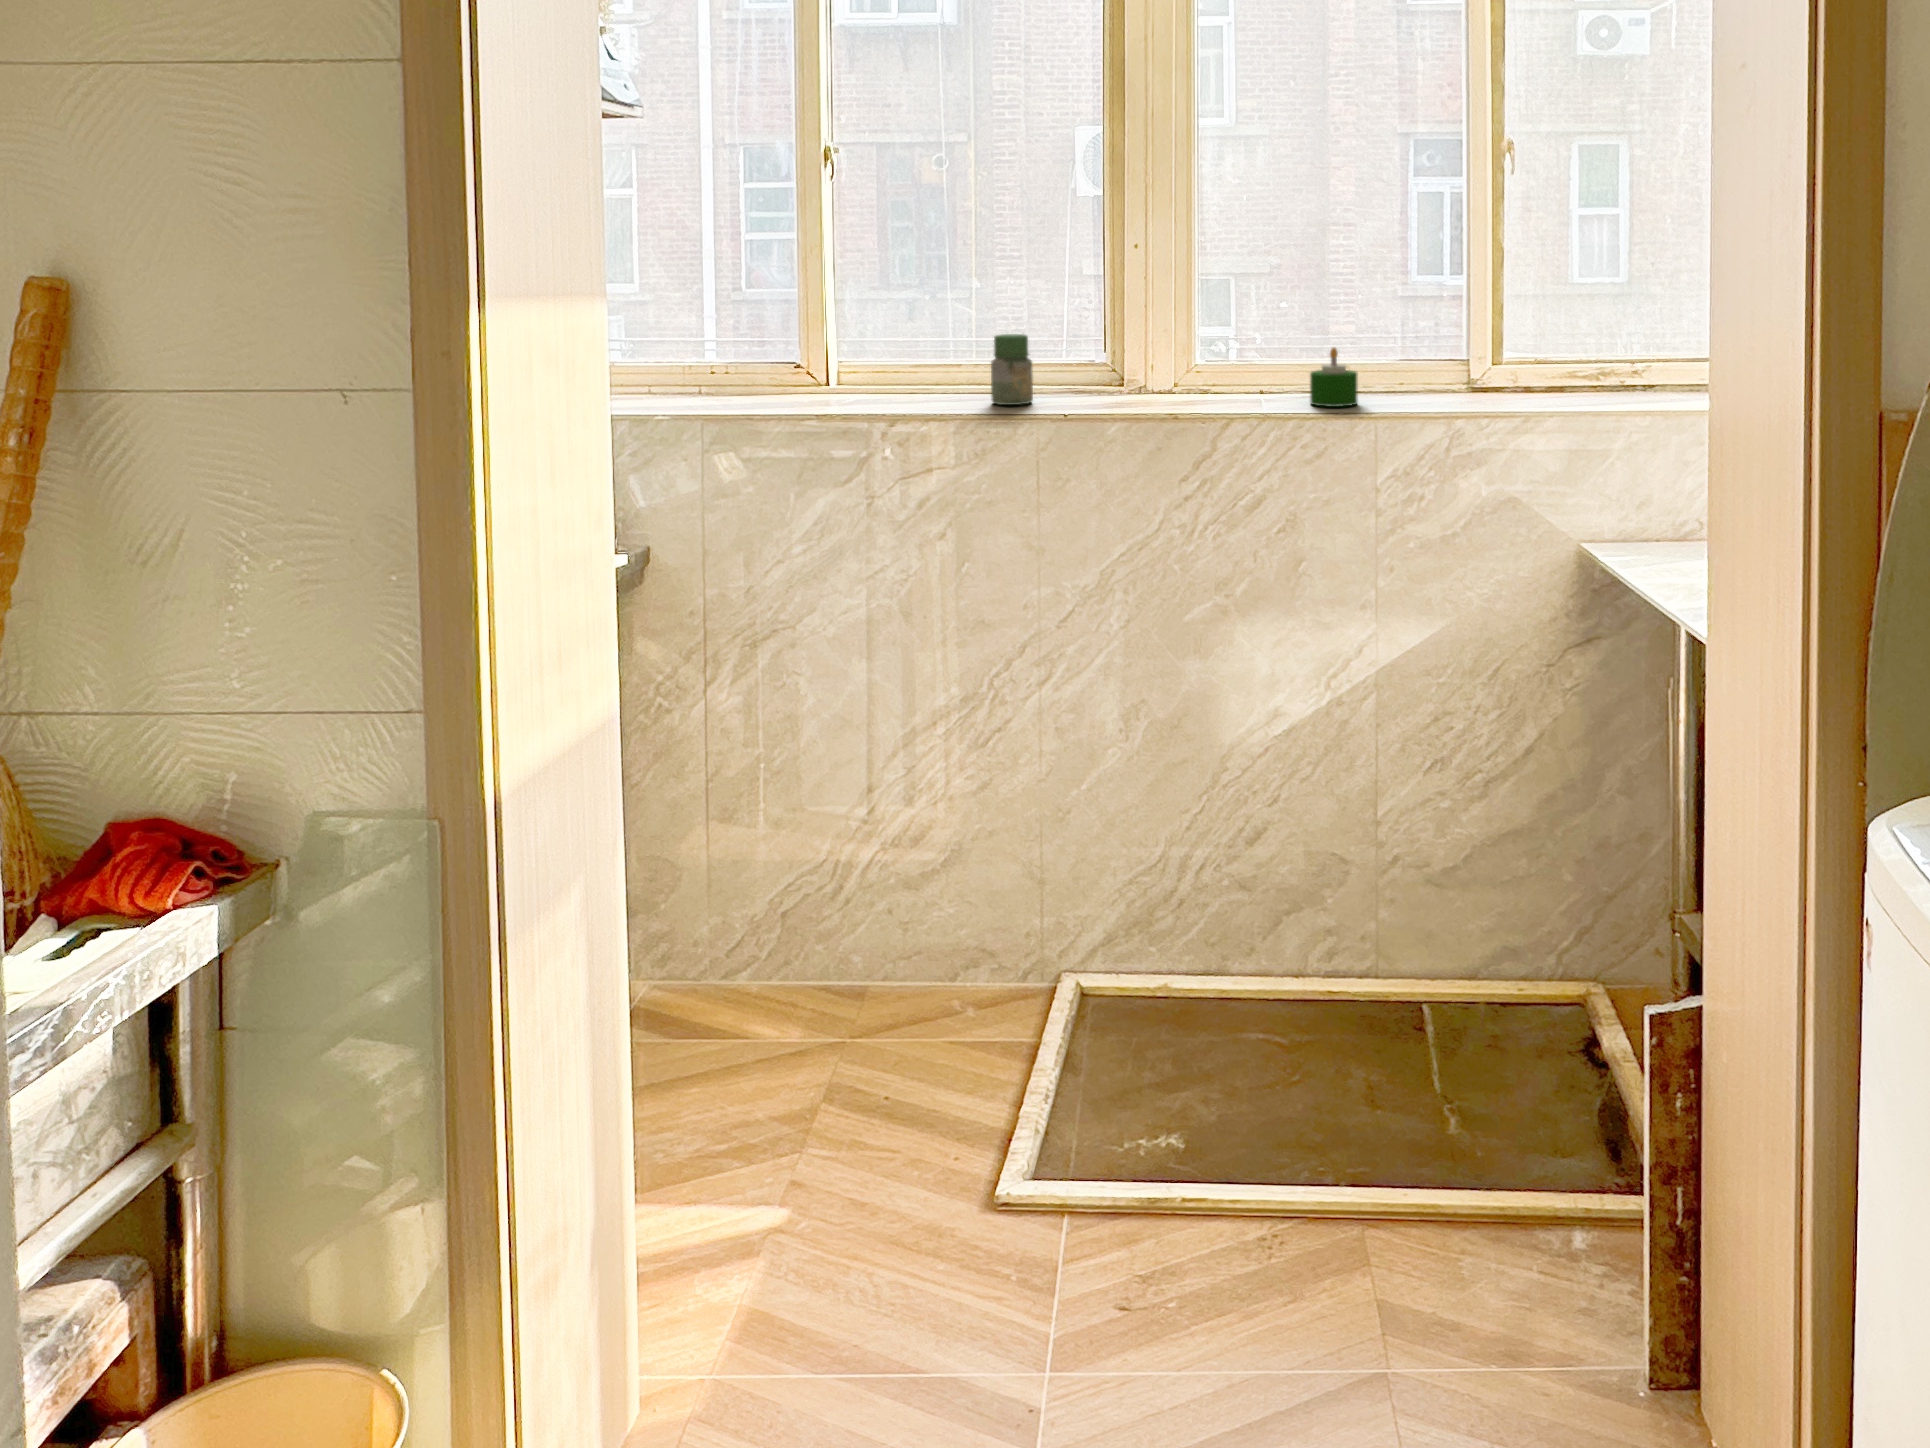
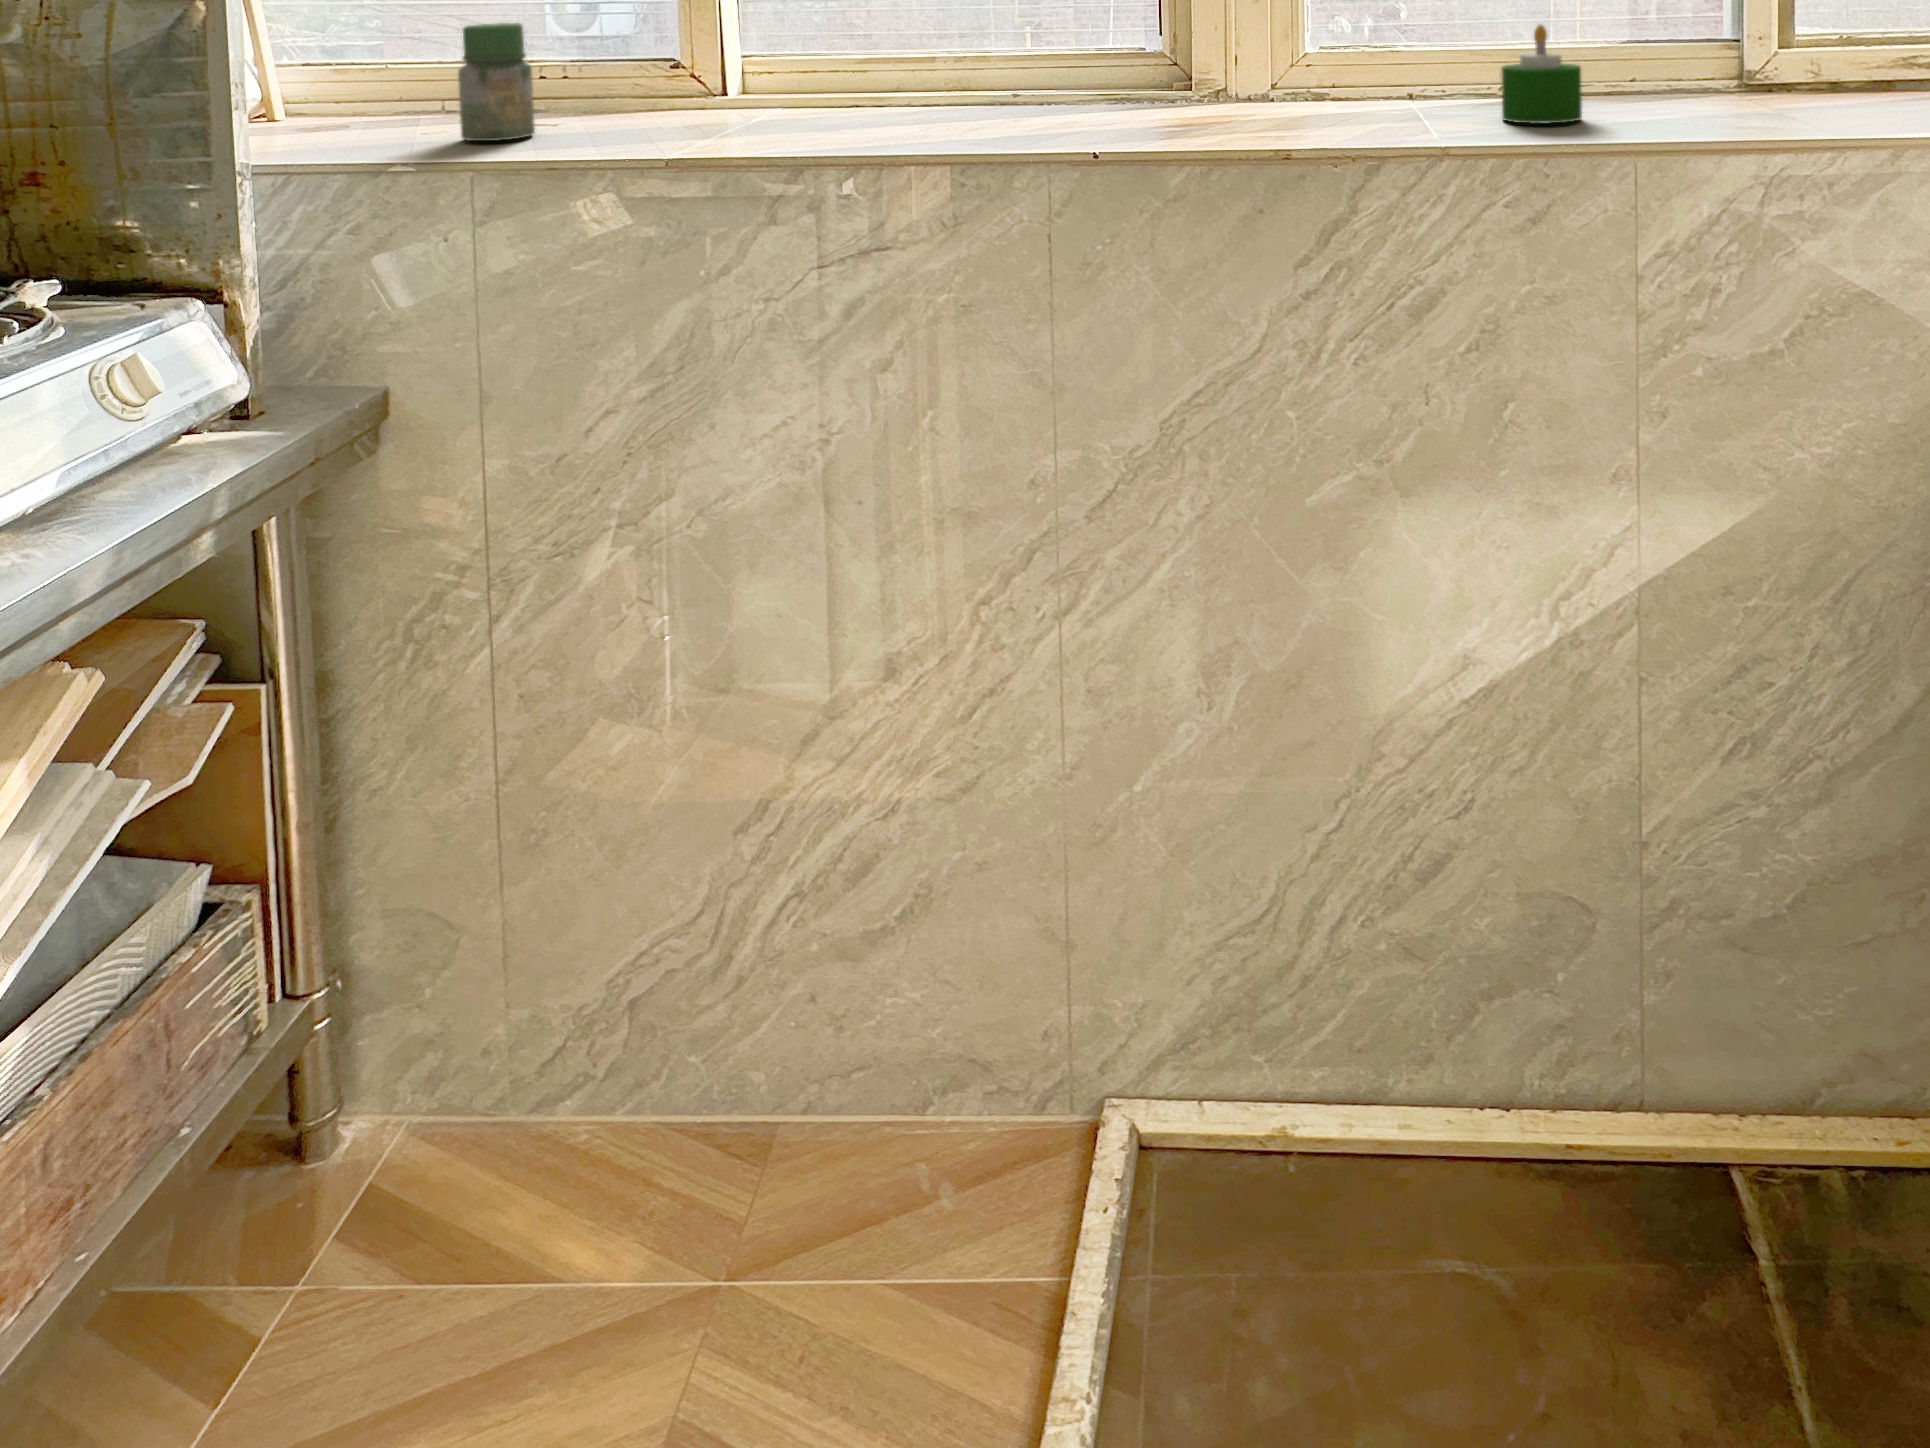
jar: present [991,334,1033,405] -> present [458,23,535,141]

